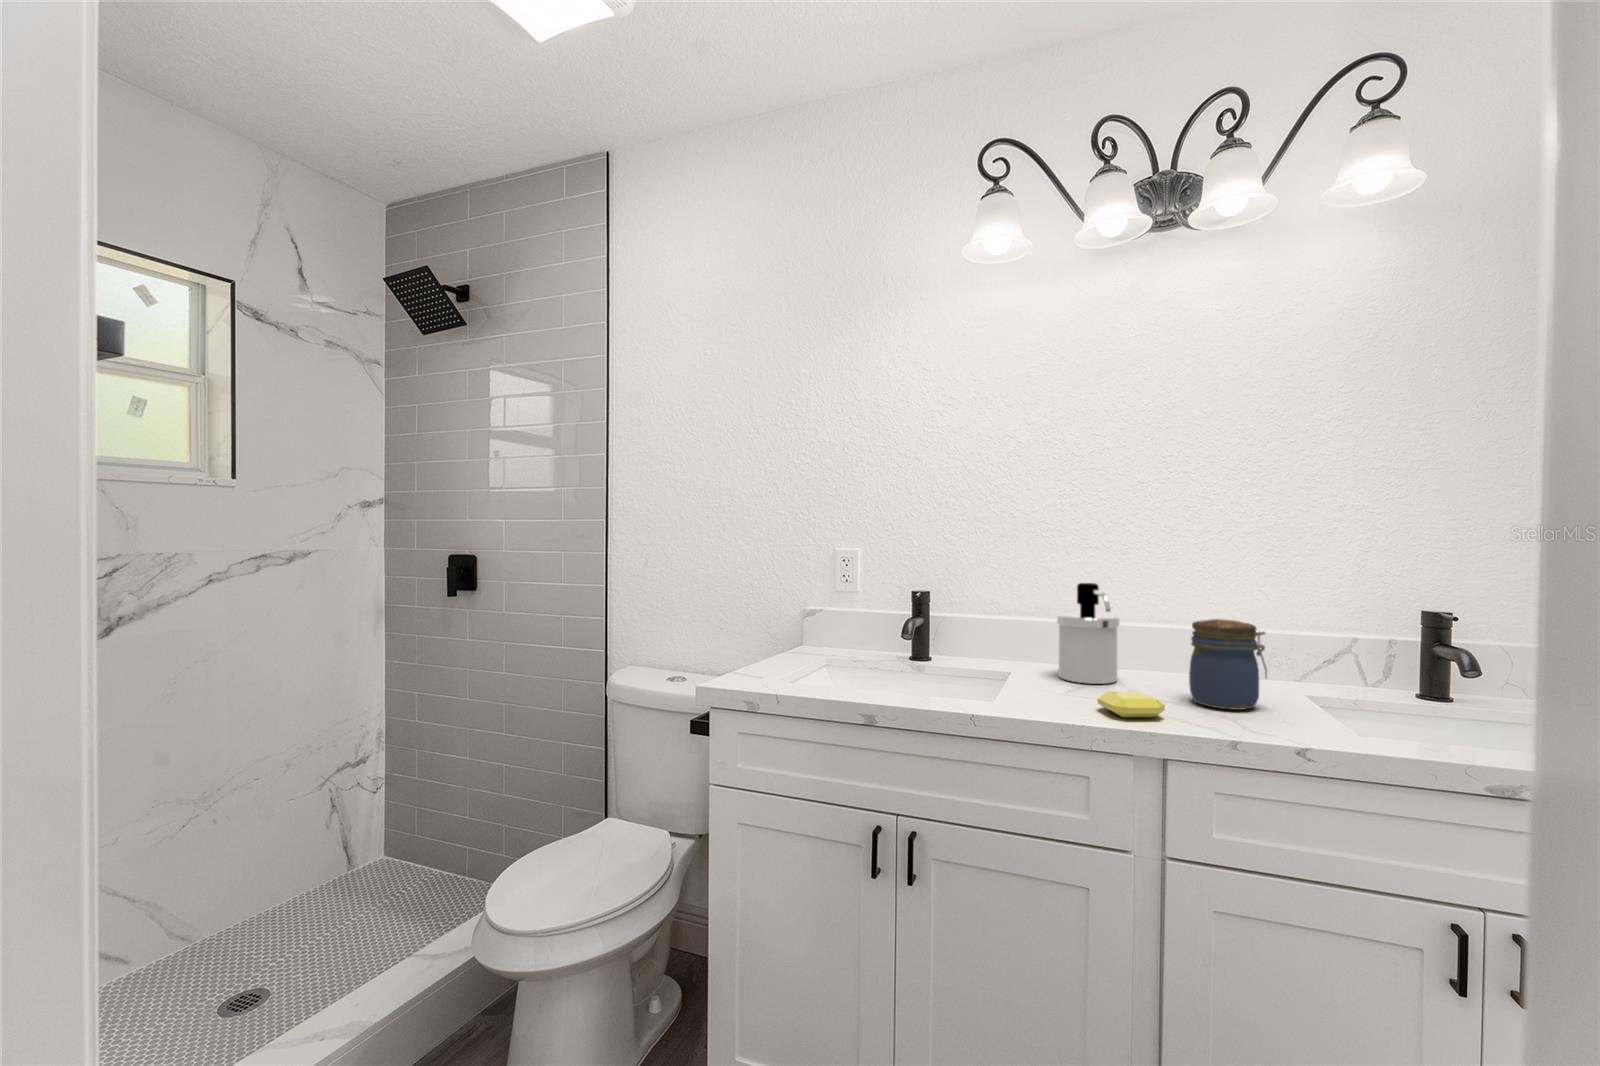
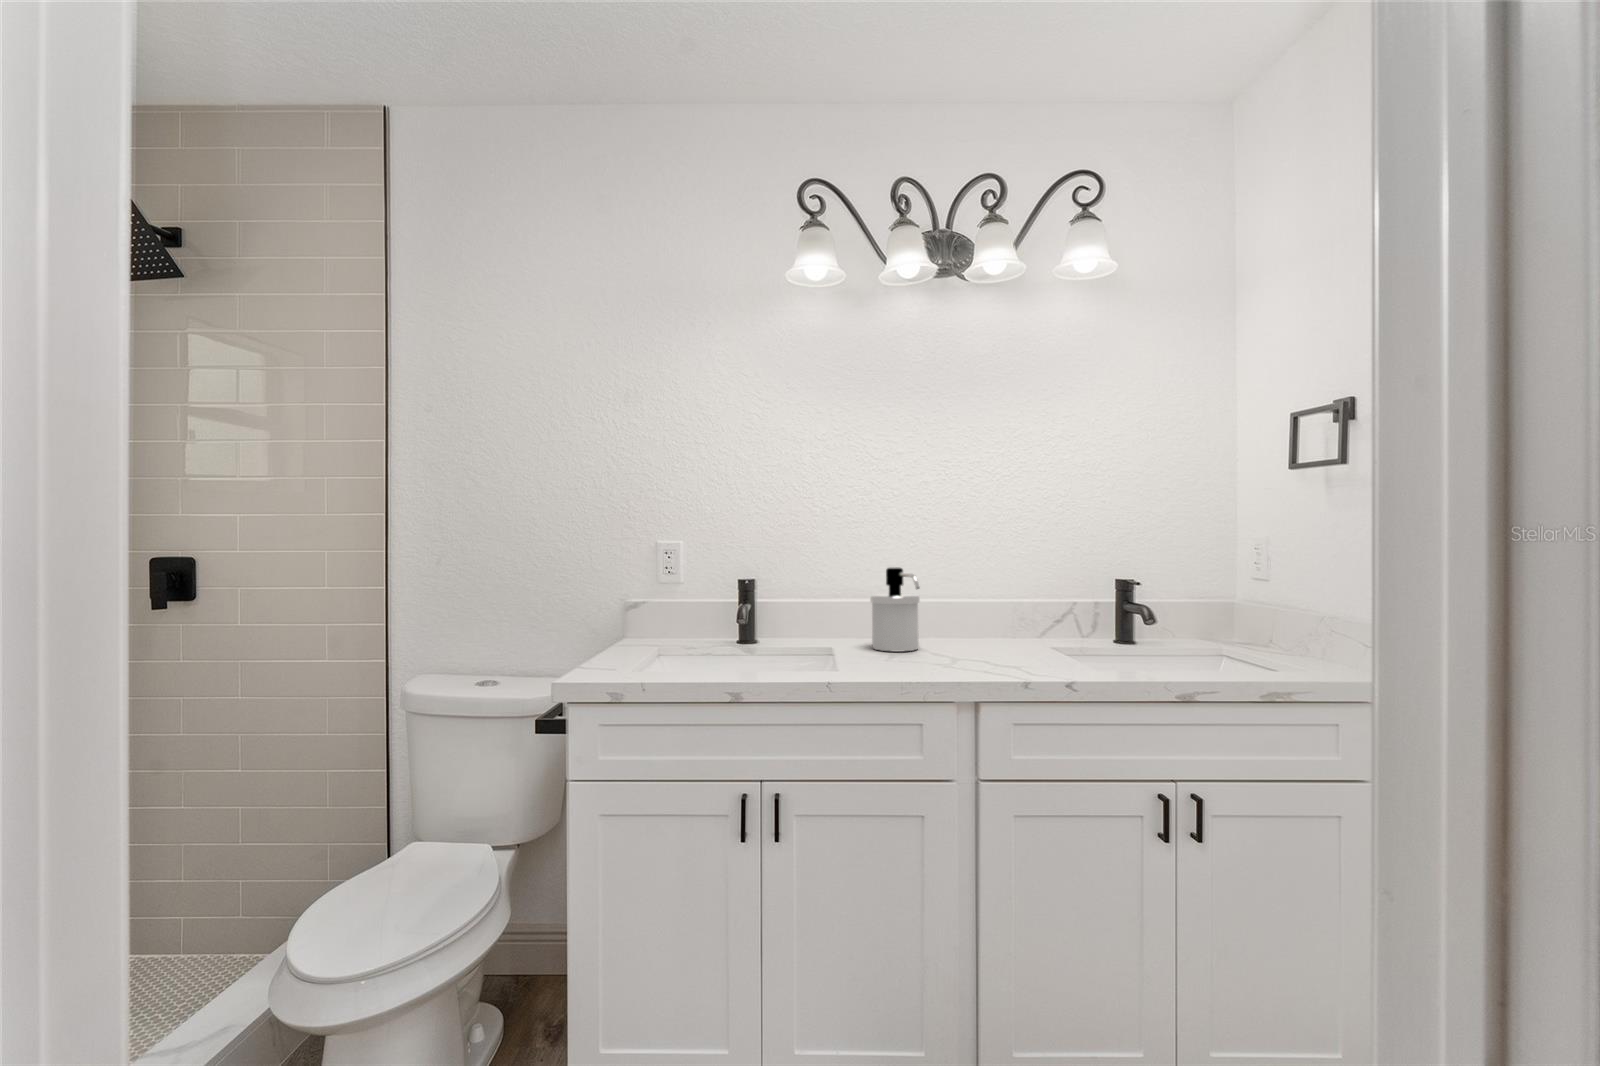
jar: present [1189,619,1267,710] -> none [978,592,1033,660]
soap bar: present [1098,692,1165,717] -> none [920,651,970,672]

